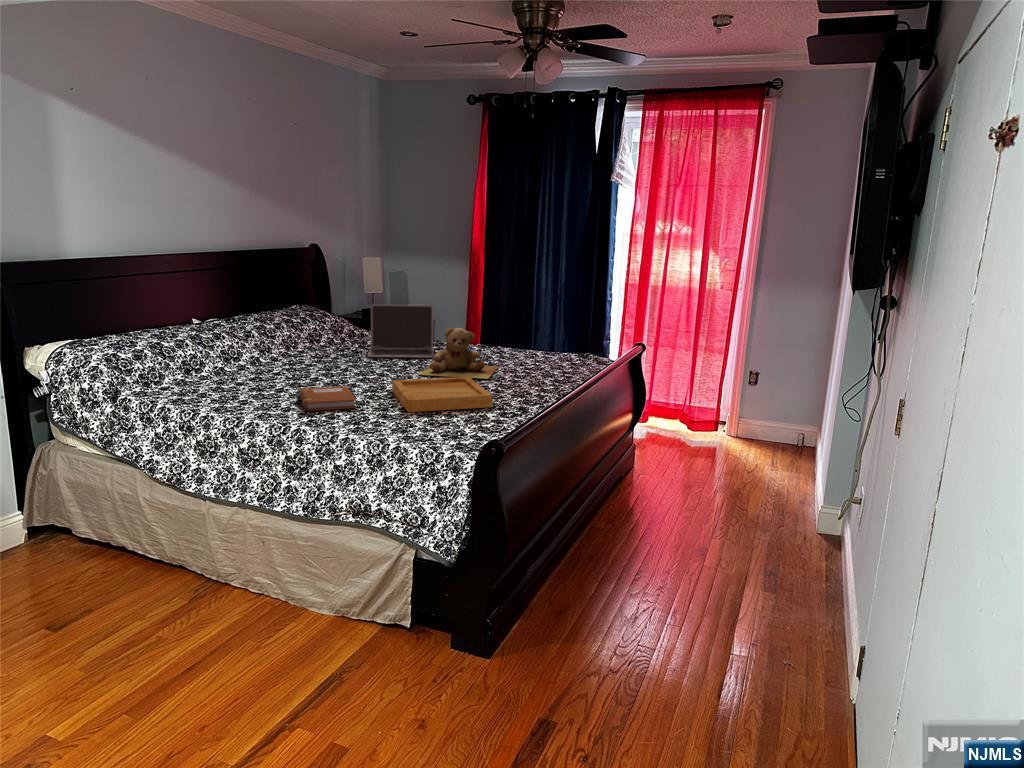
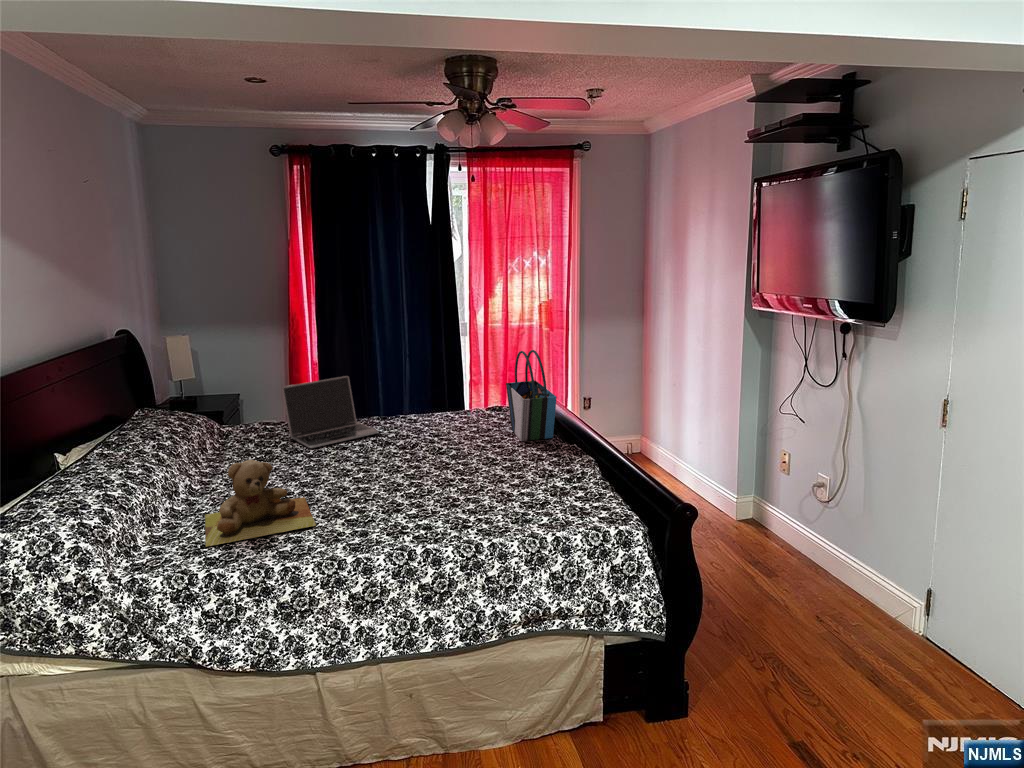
tote bag: none [521,299,573,388] -> present [506,350,557,441]
teddy bear: present [419,328,498,379] -> present [205,460,316,547]
tray: present [392,377,492,412] -> none [419,446,545,499]
notebook: present [299,386,356,411] -> none [341,487,429,527]

